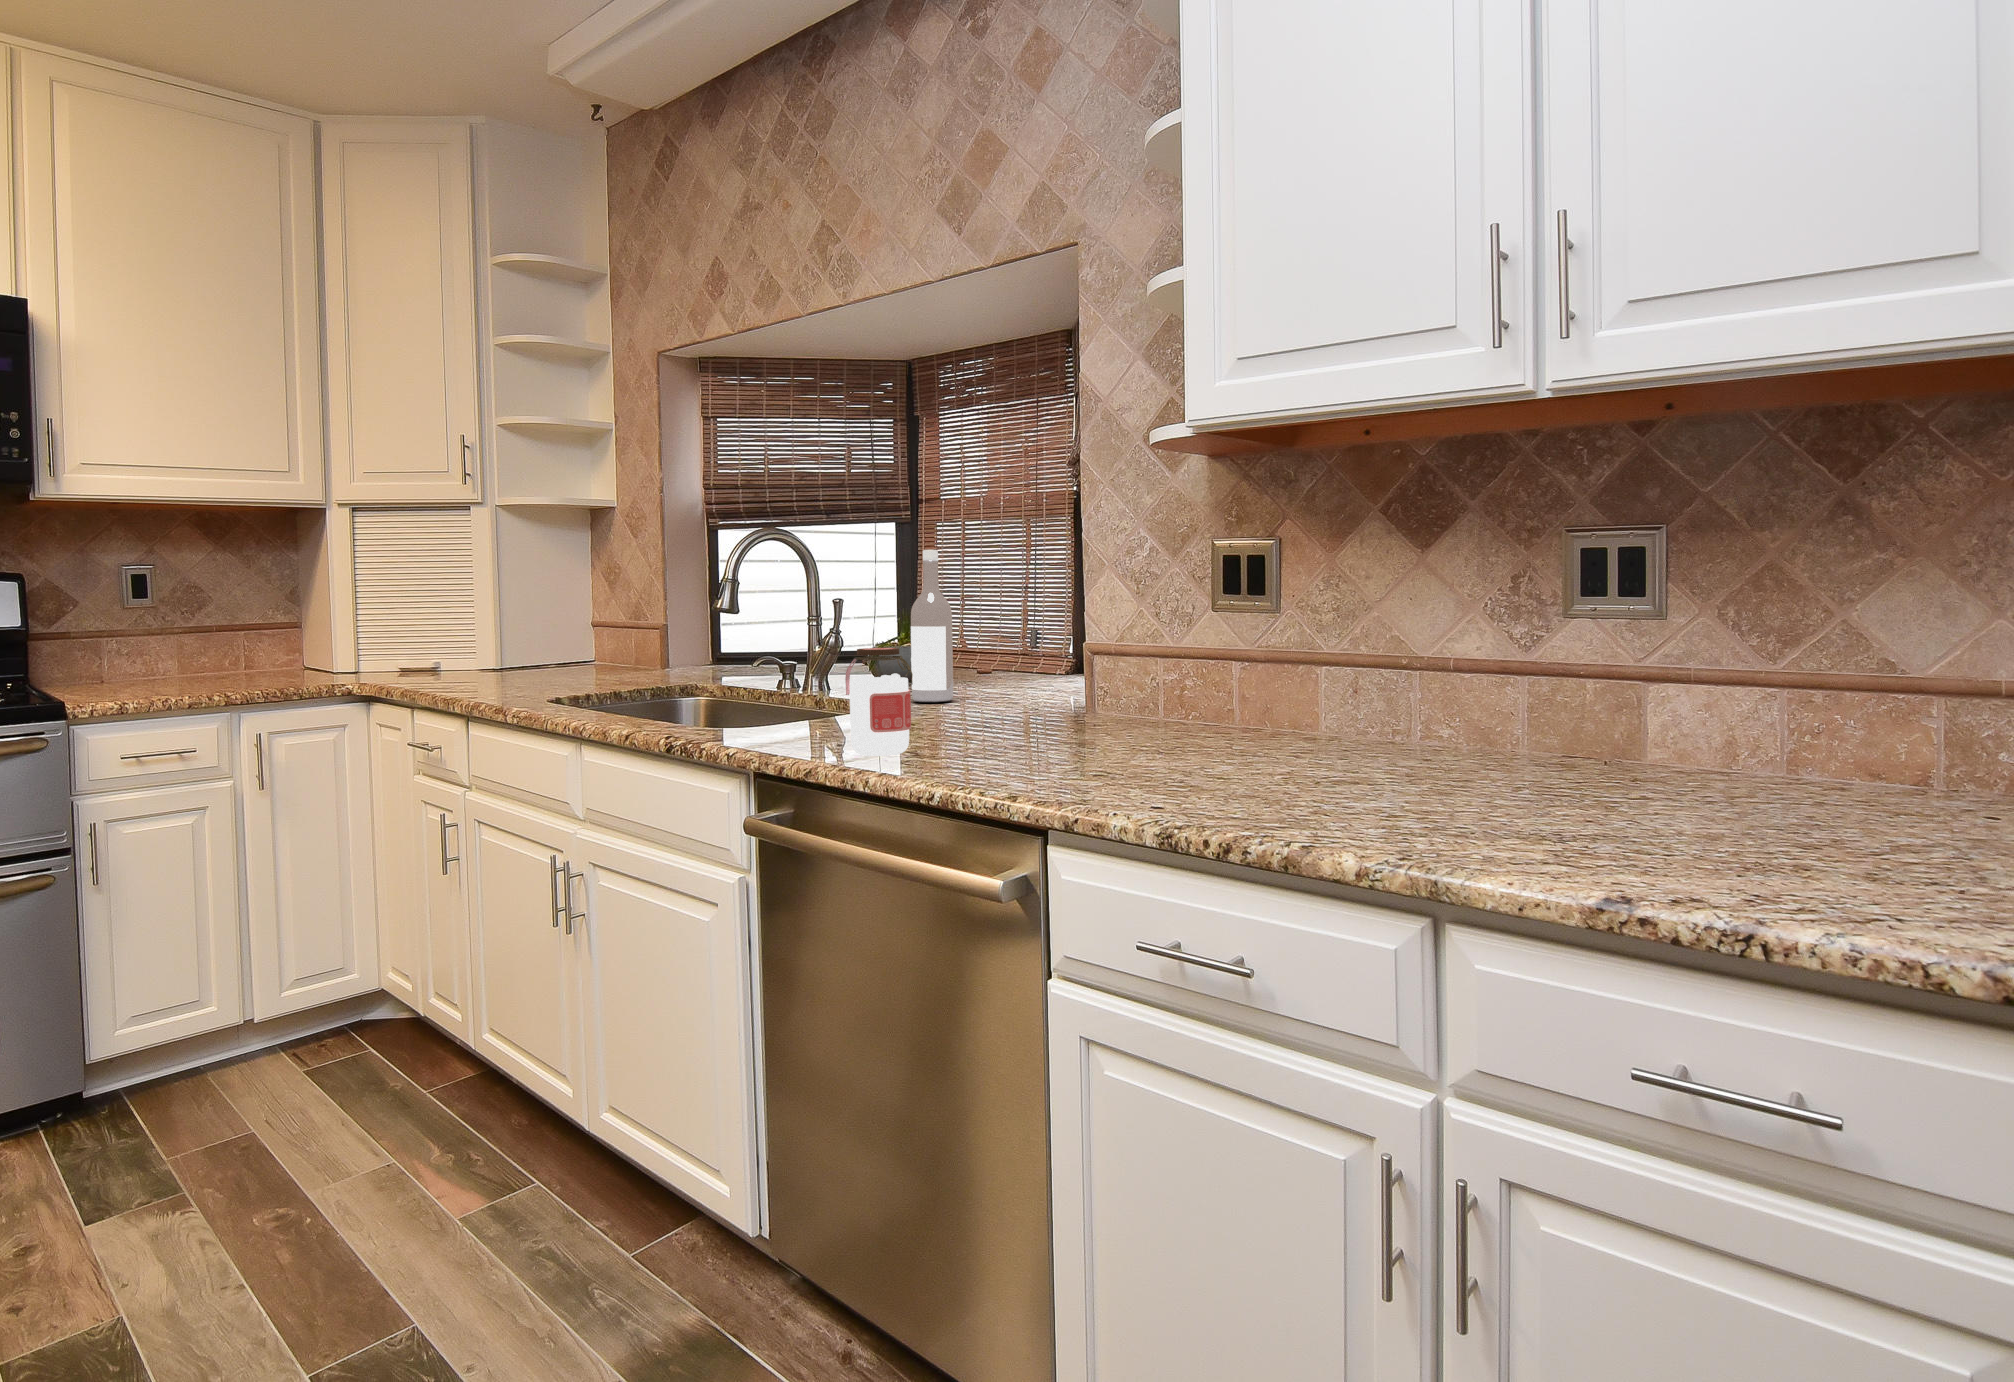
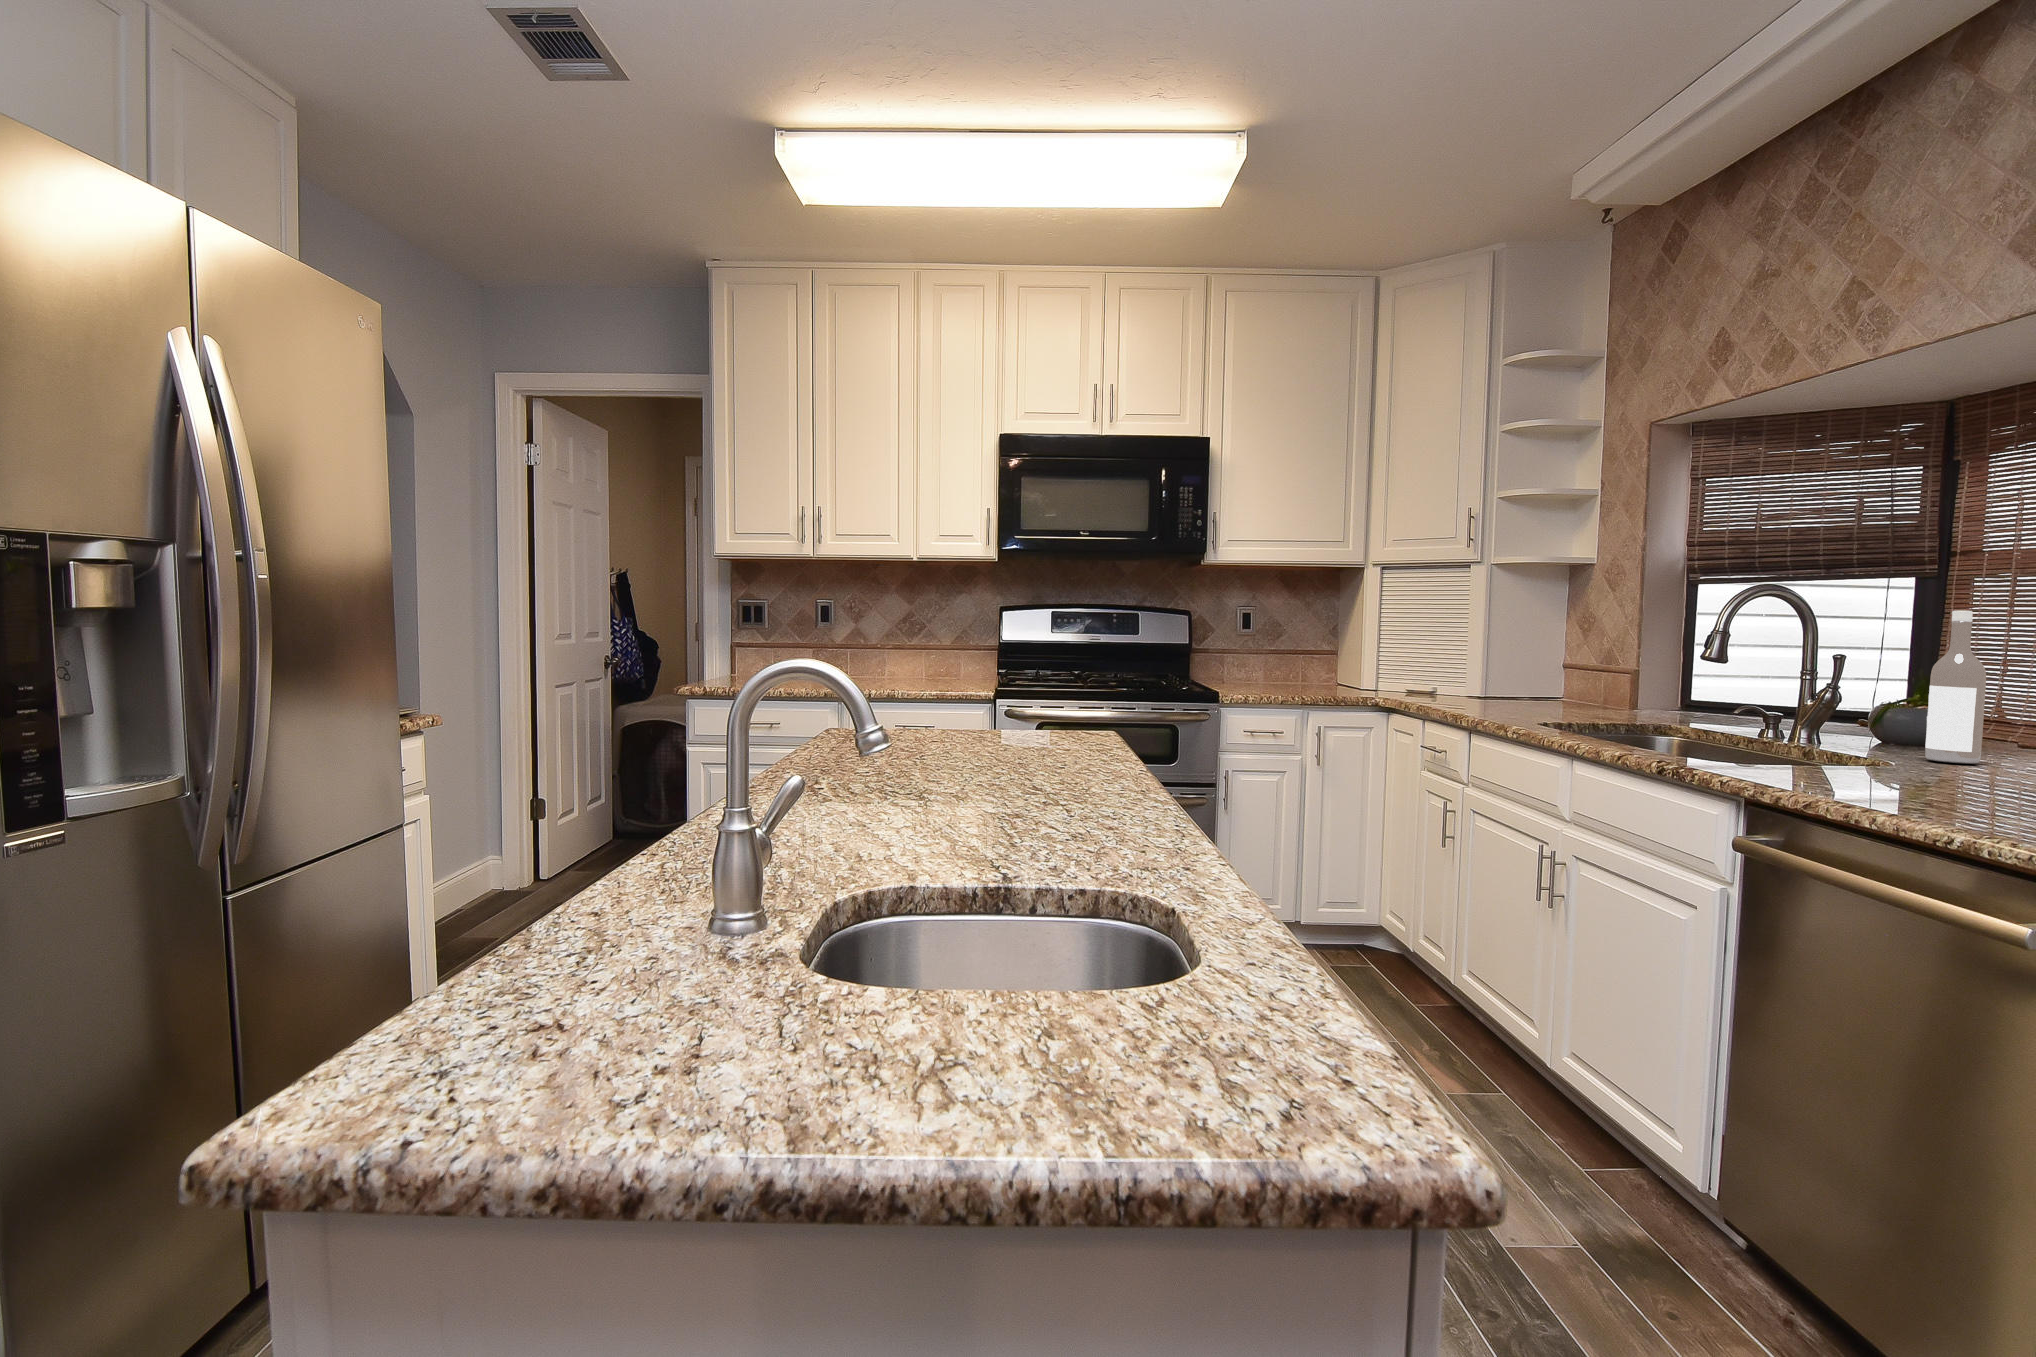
jar: present [845,648,913,756] -> none [1853,702,1935,804]

